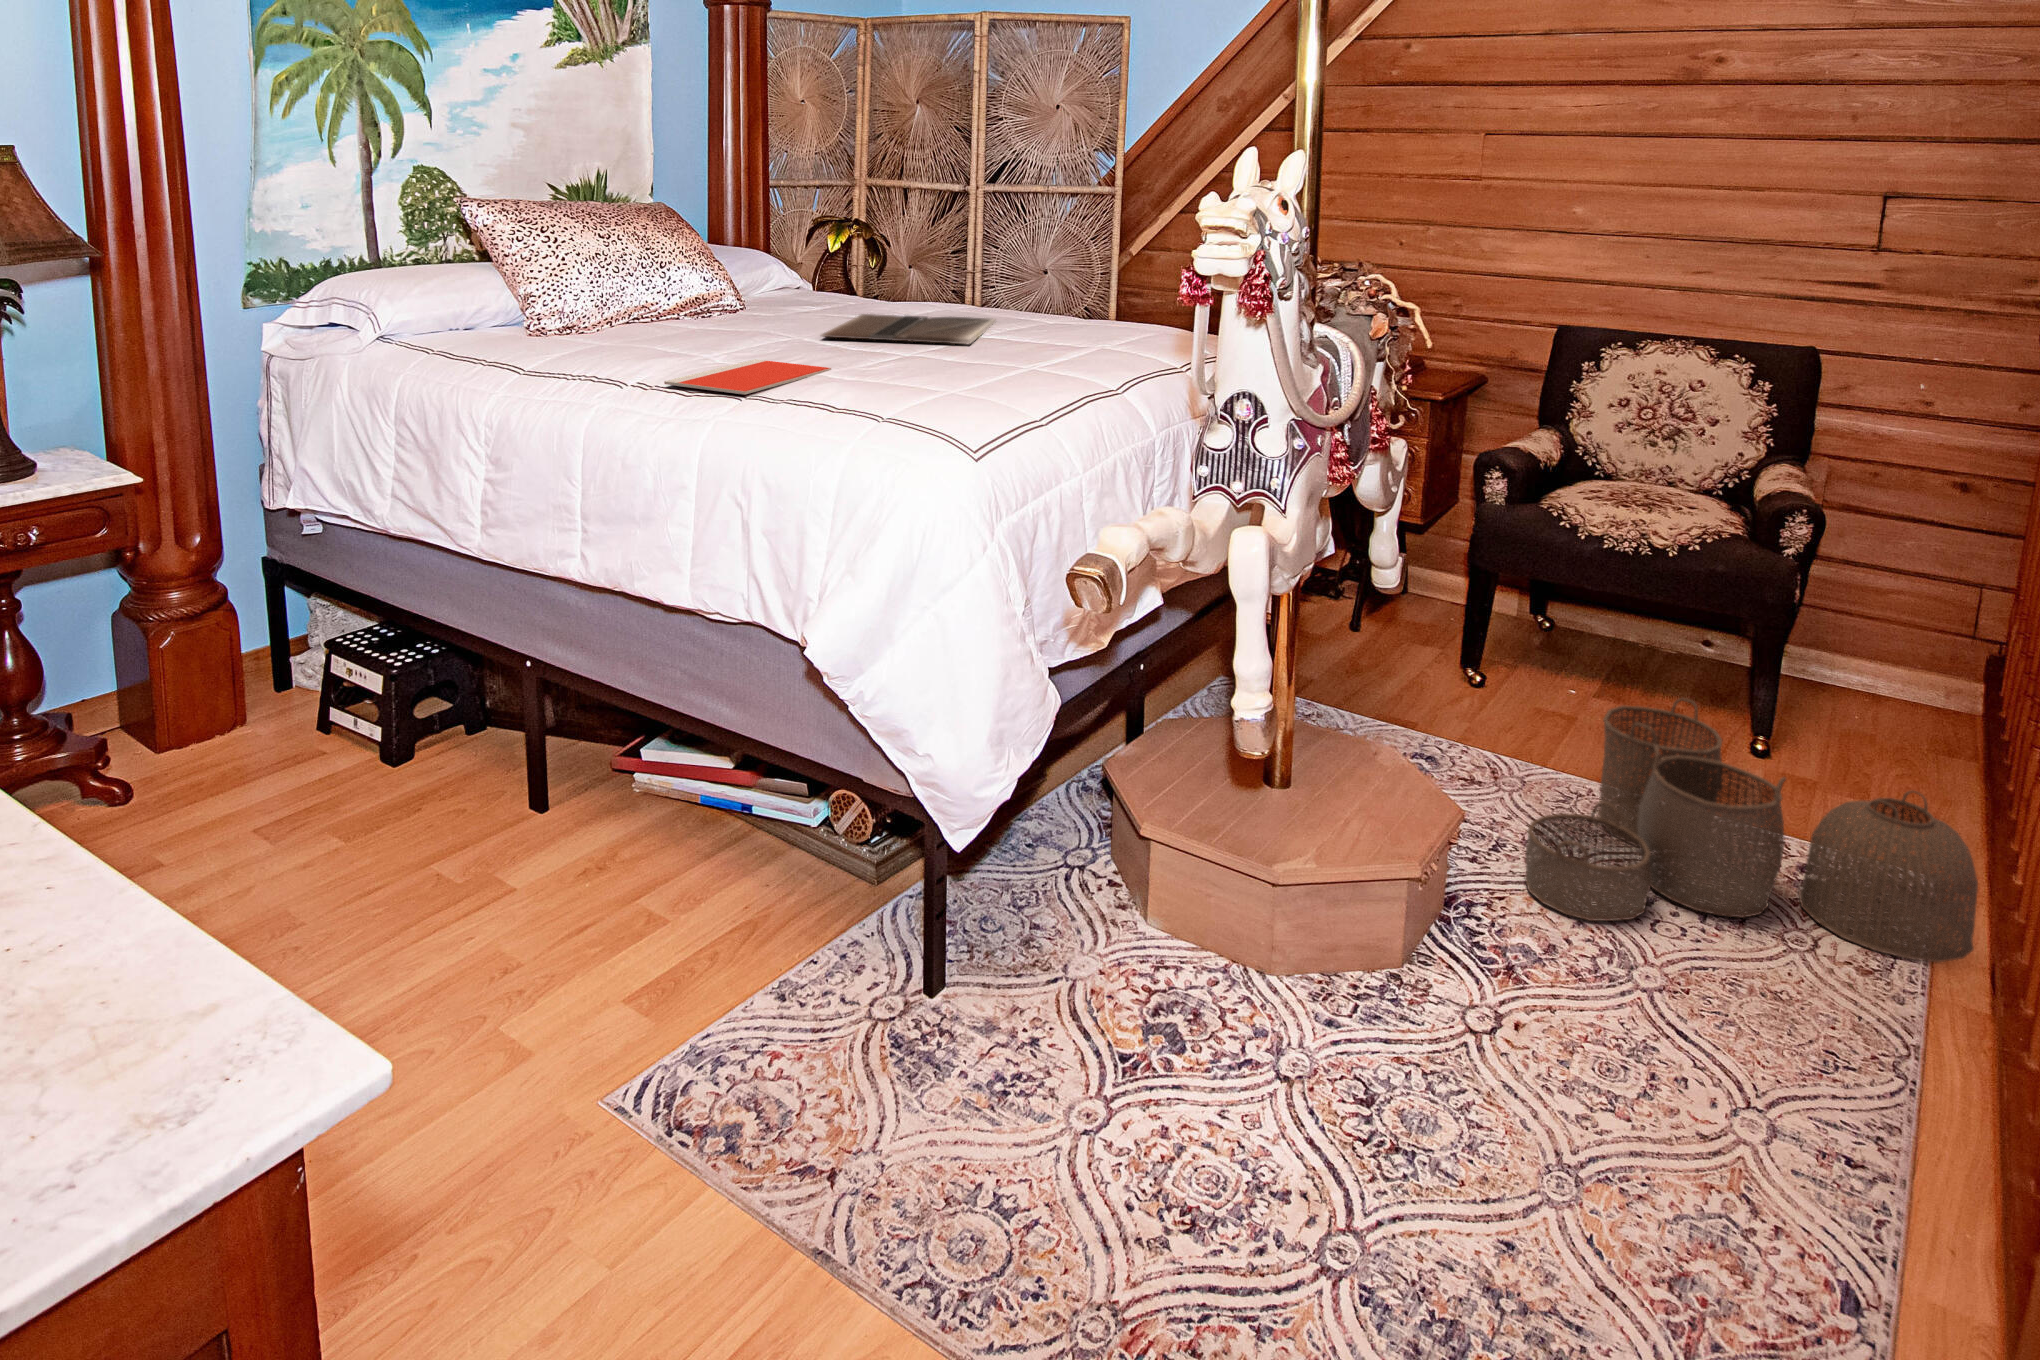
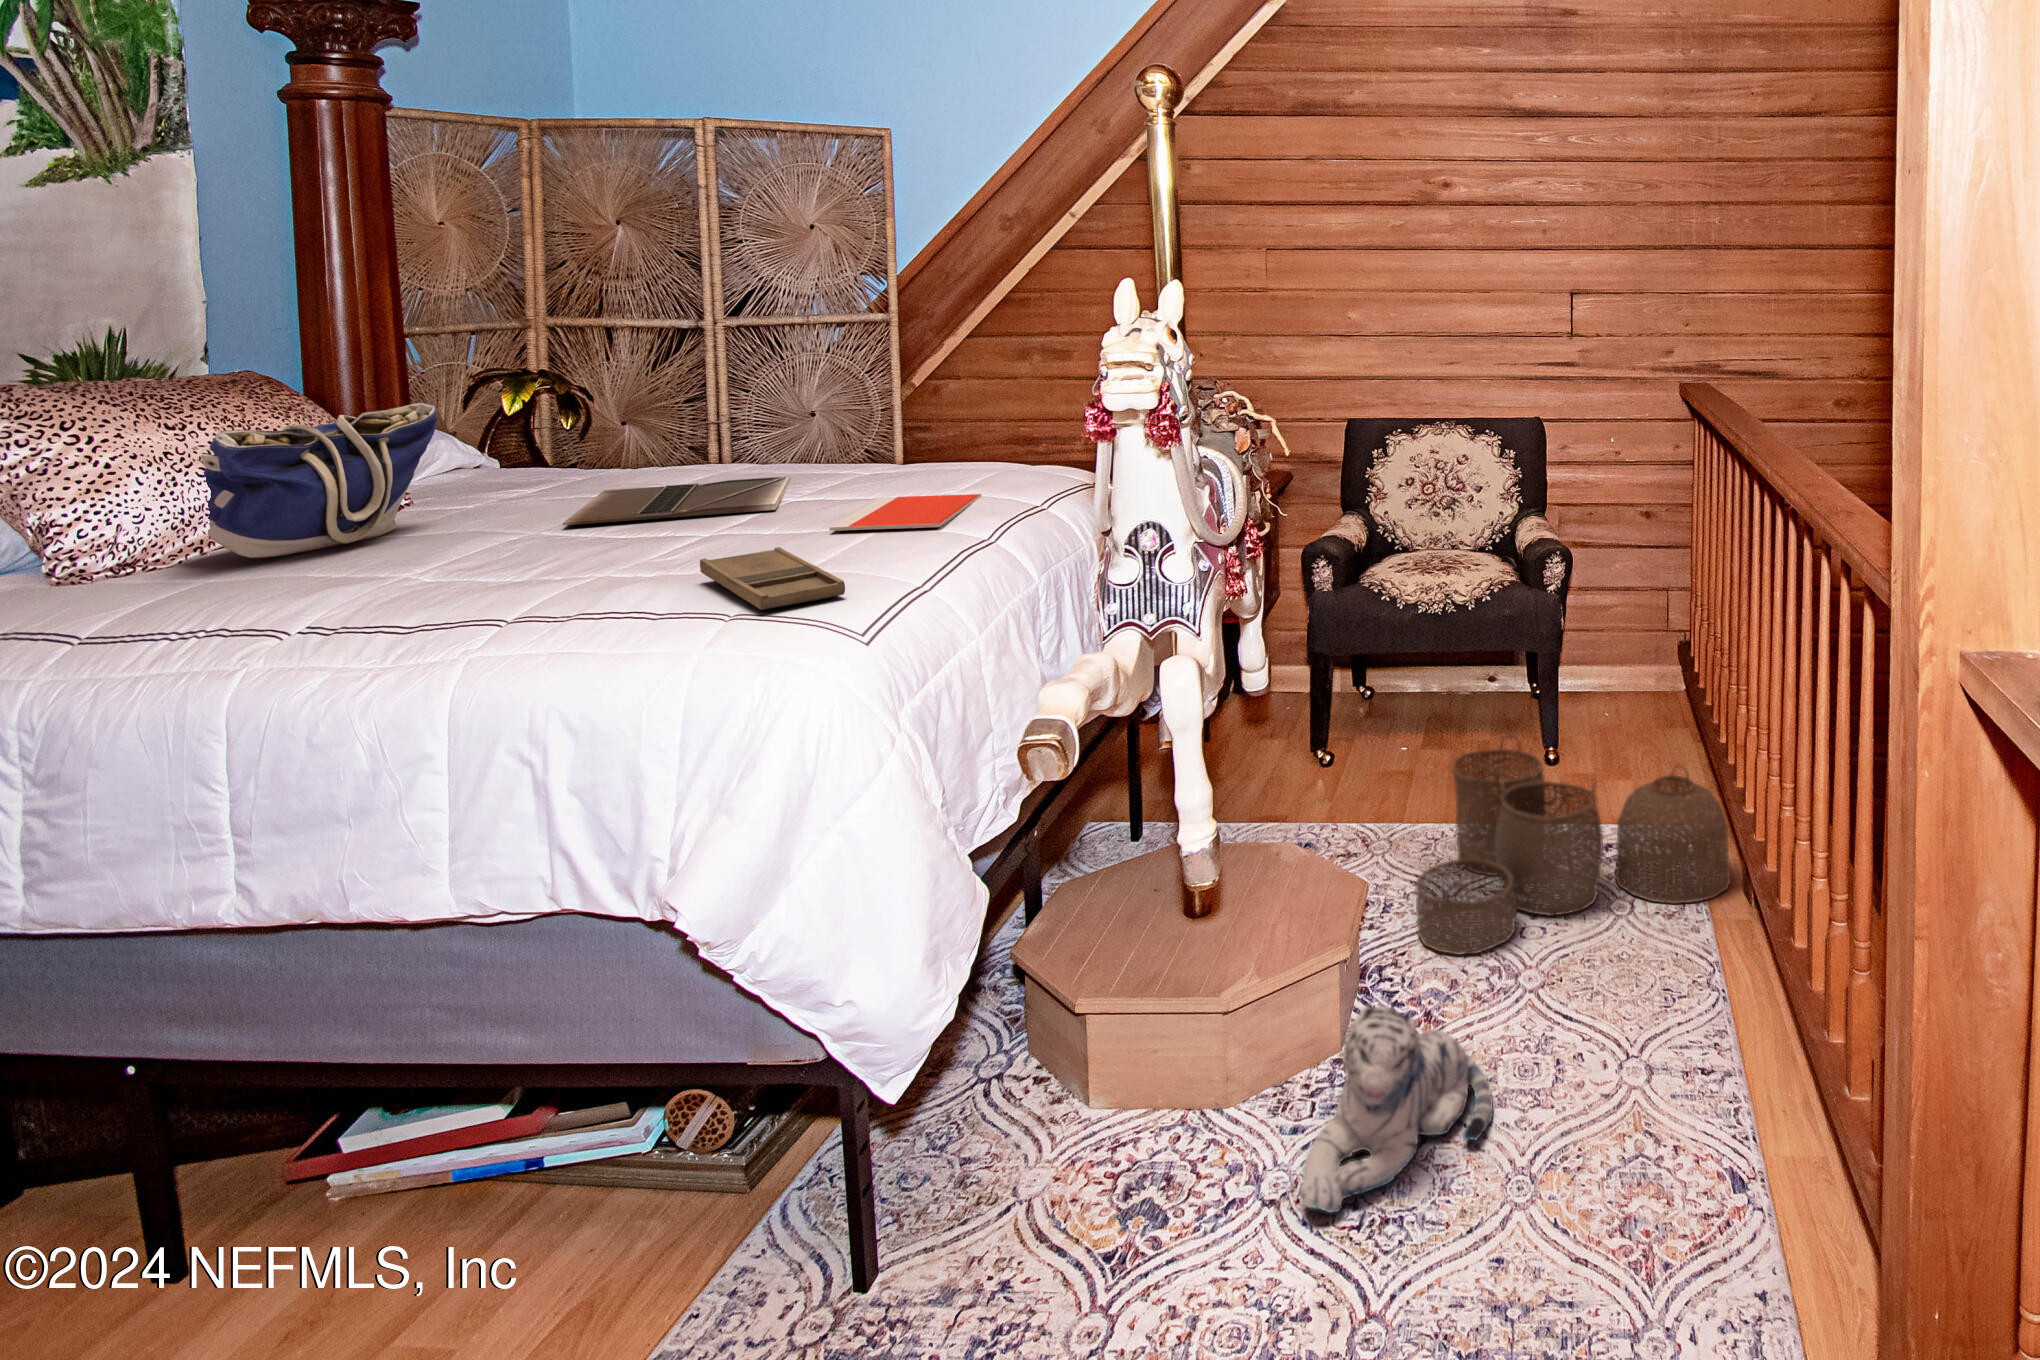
tote bag: none [603,232,753,335] -> present [201,403,438,558]
notebook: present [664,359,831,395] -> present [829,494,981,531]
tray: none [885,374,979,423] -> present [700,547,845,610]
plush toy: none [1313,929,1558,1118] -> present [1301,1006,1494,1213]

